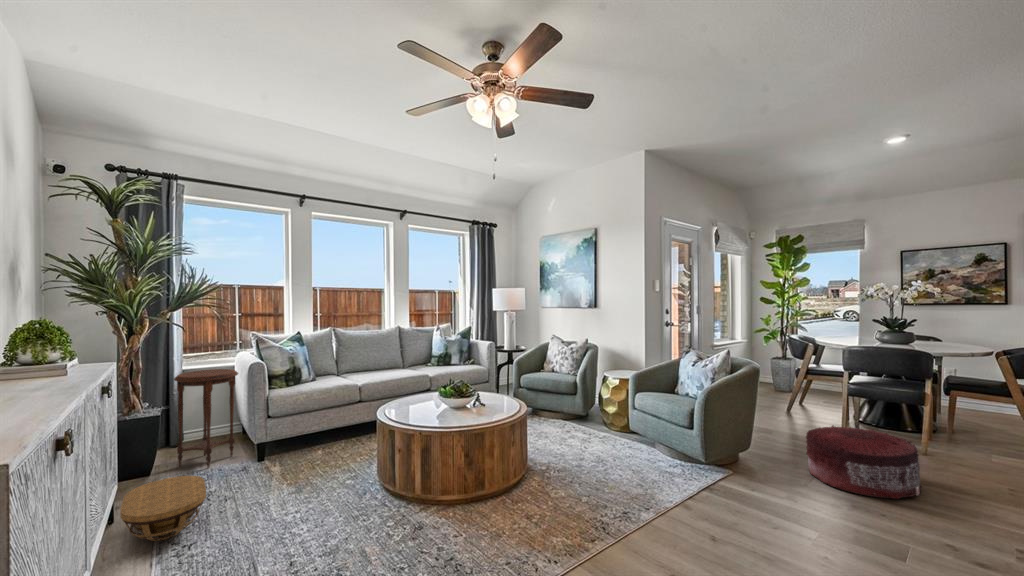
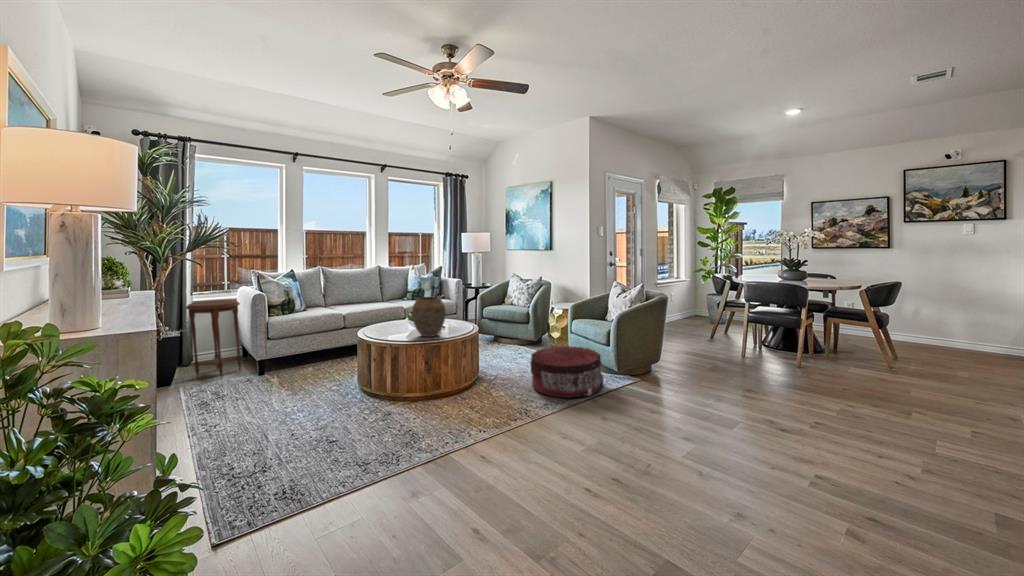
vase: none [448,367,489,419] -> present [412,297,446,337]
pouf: present [806,426,922,499] -> present [530,346,604,398]
basket: present [120,476,206,541] -> none [155,380,221,425]

